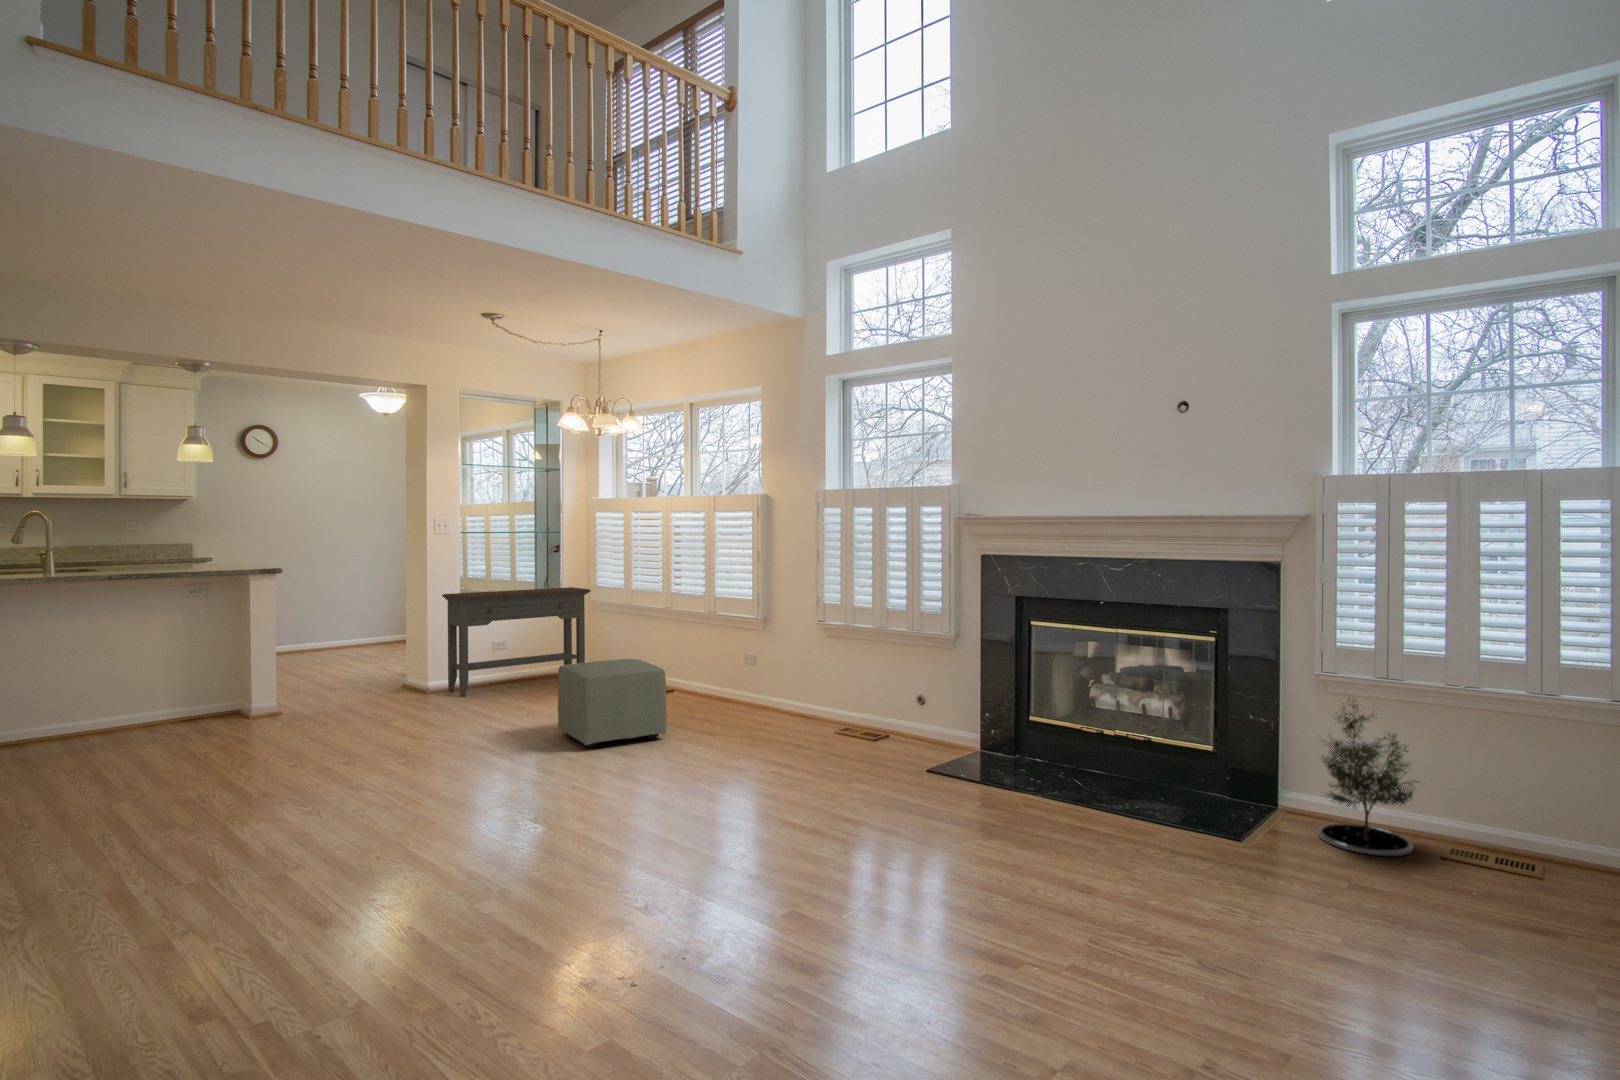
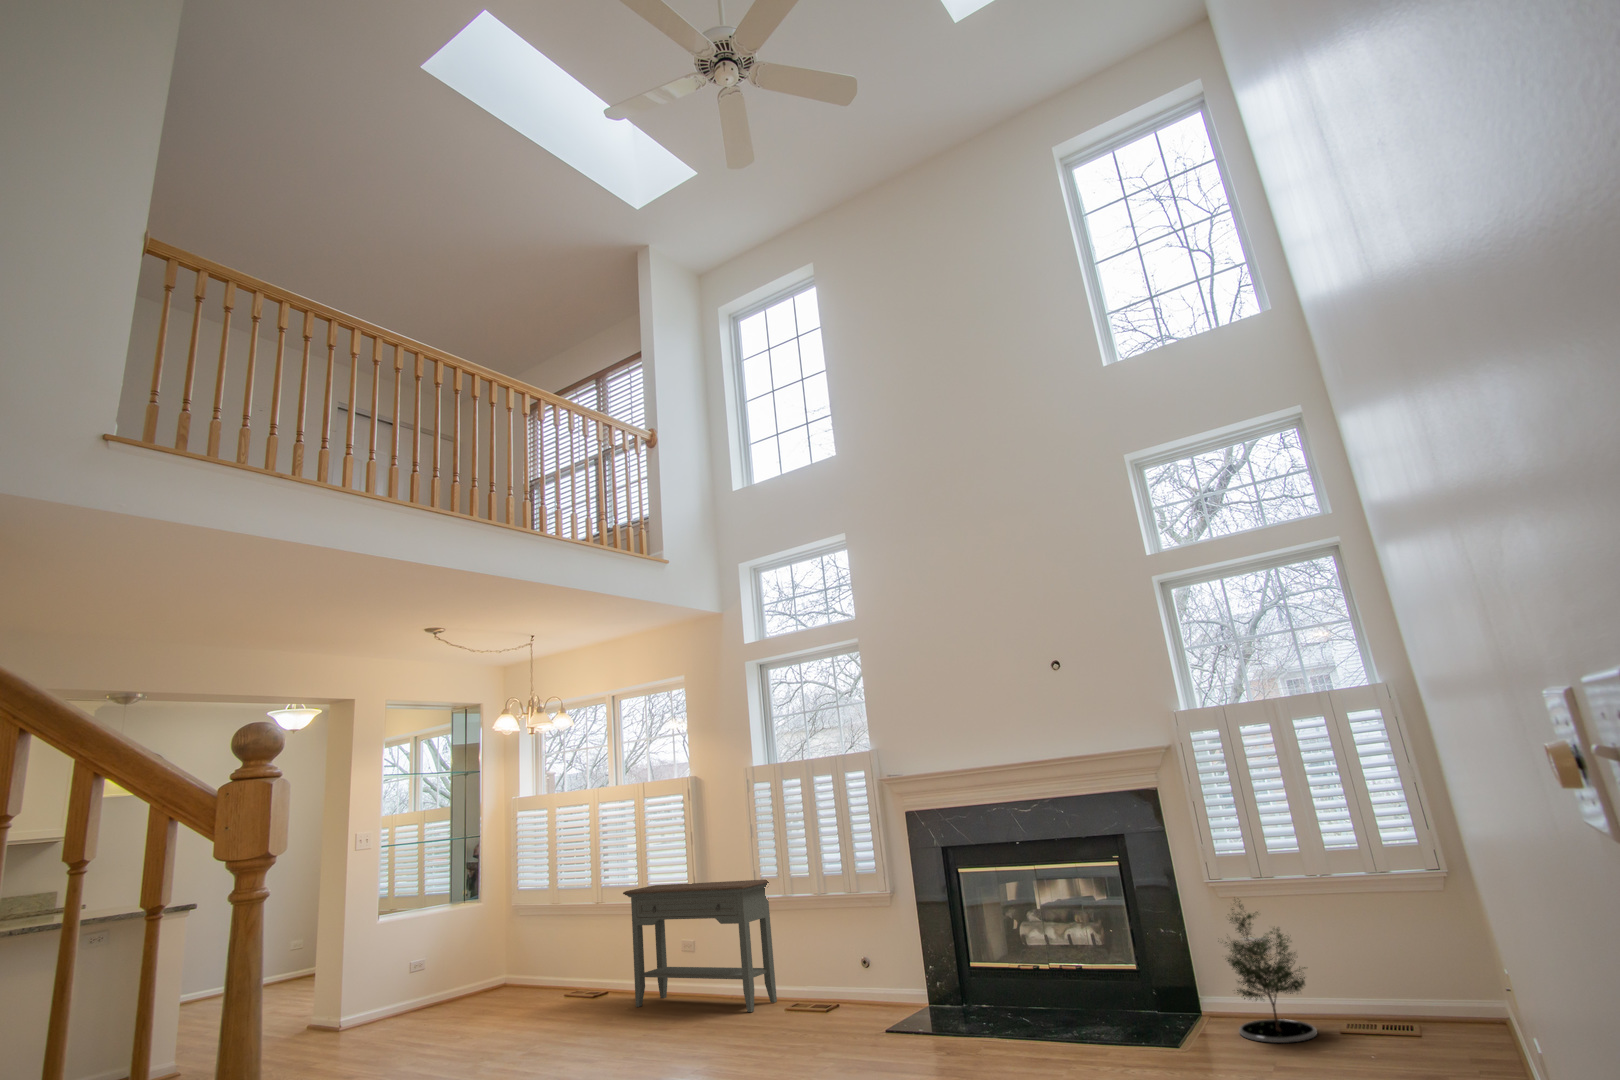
console table: present [442,587,591,696] -> present [623,880,777,1012]
ottoman: present [558,659,666,747] -> none [501,959,617,1060]

